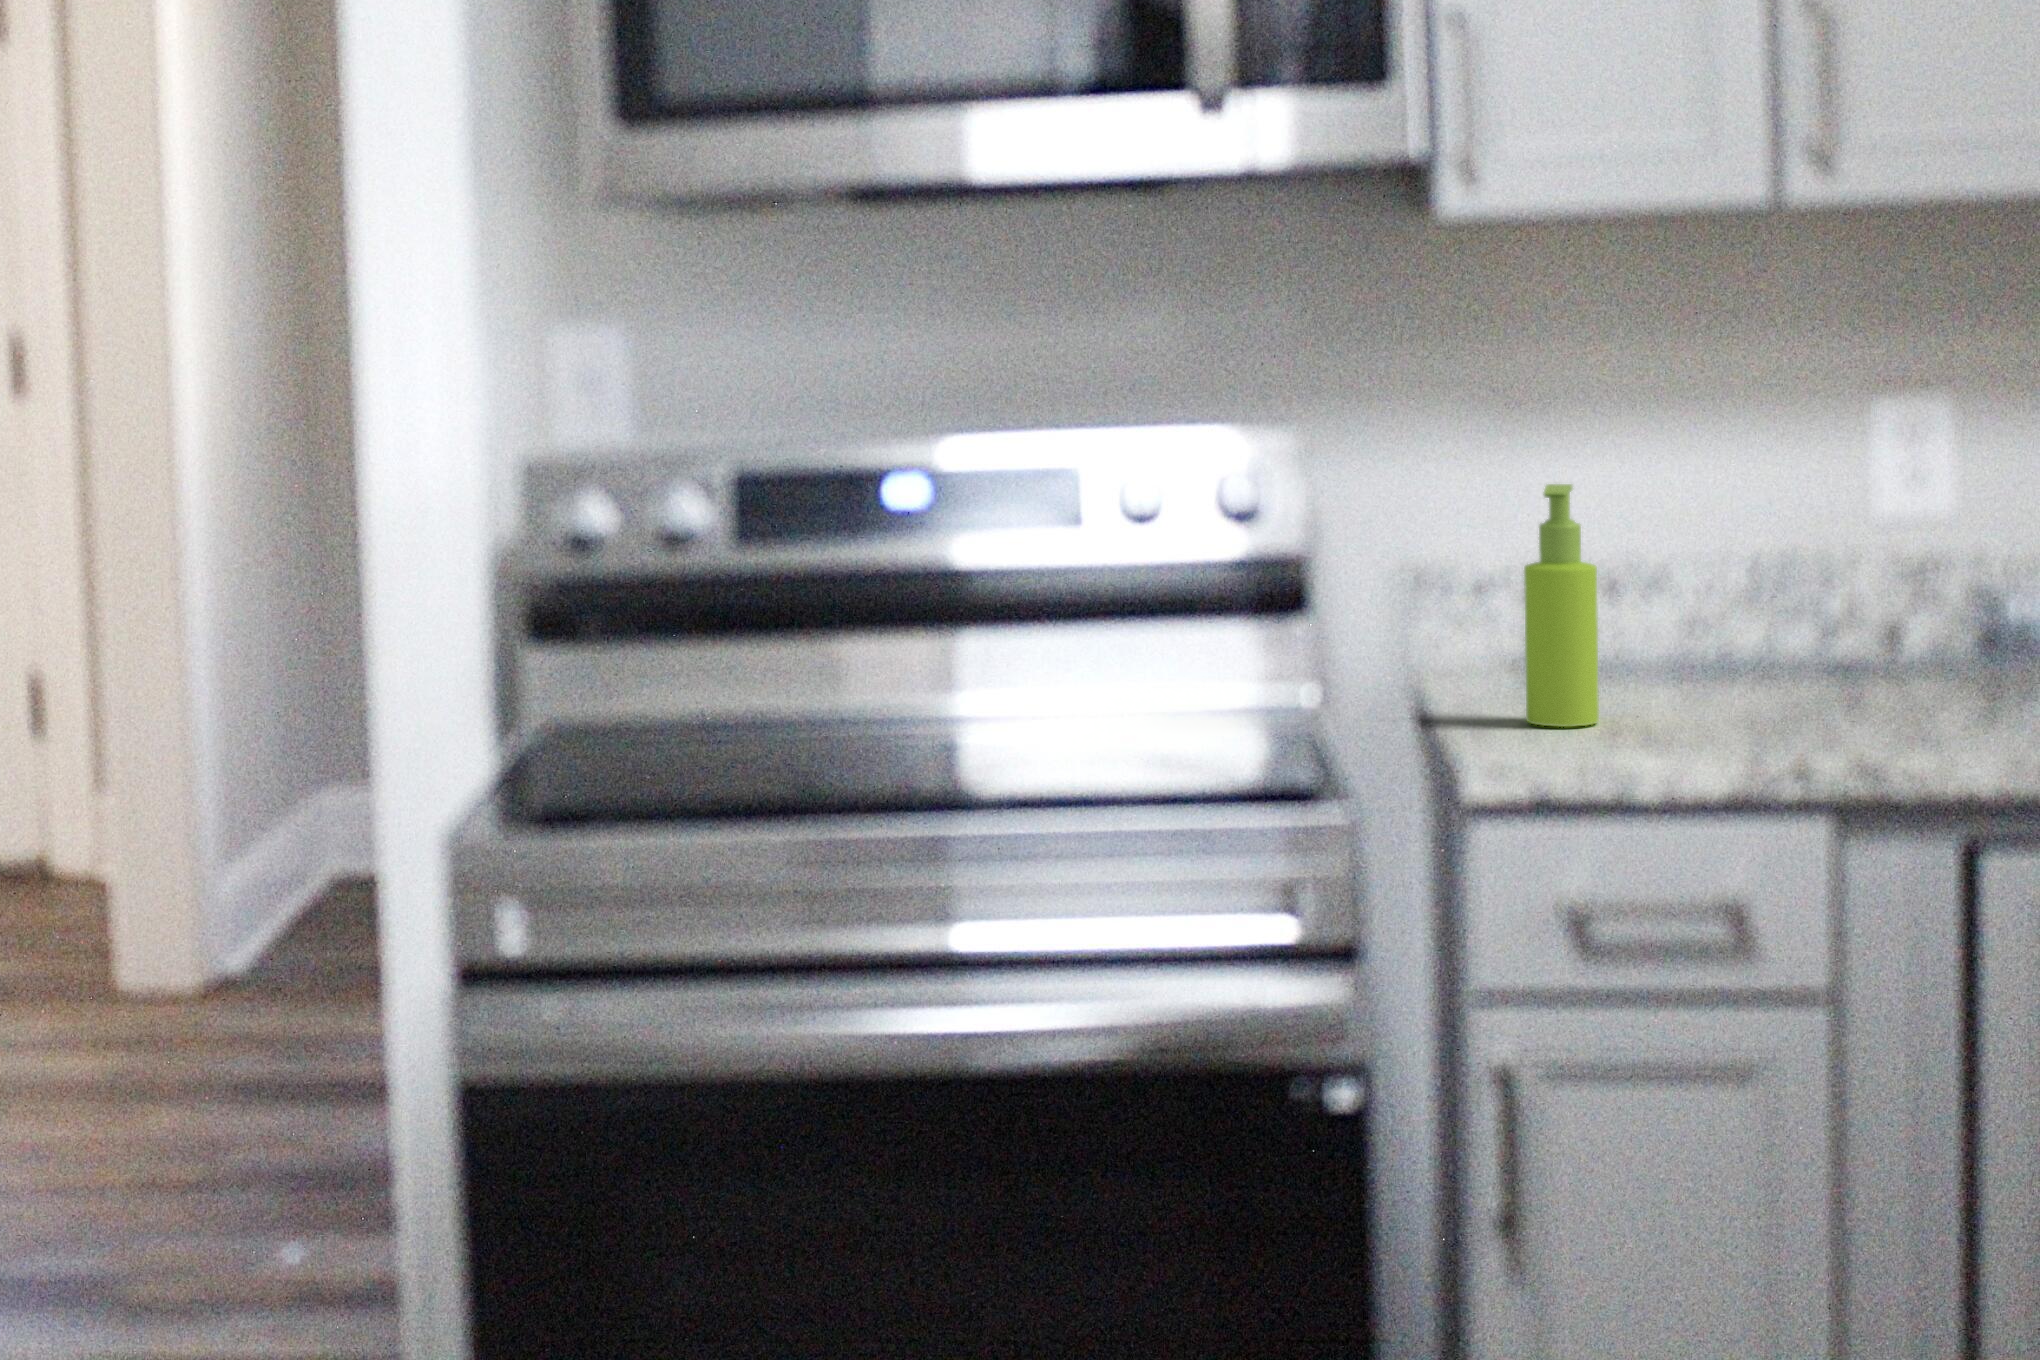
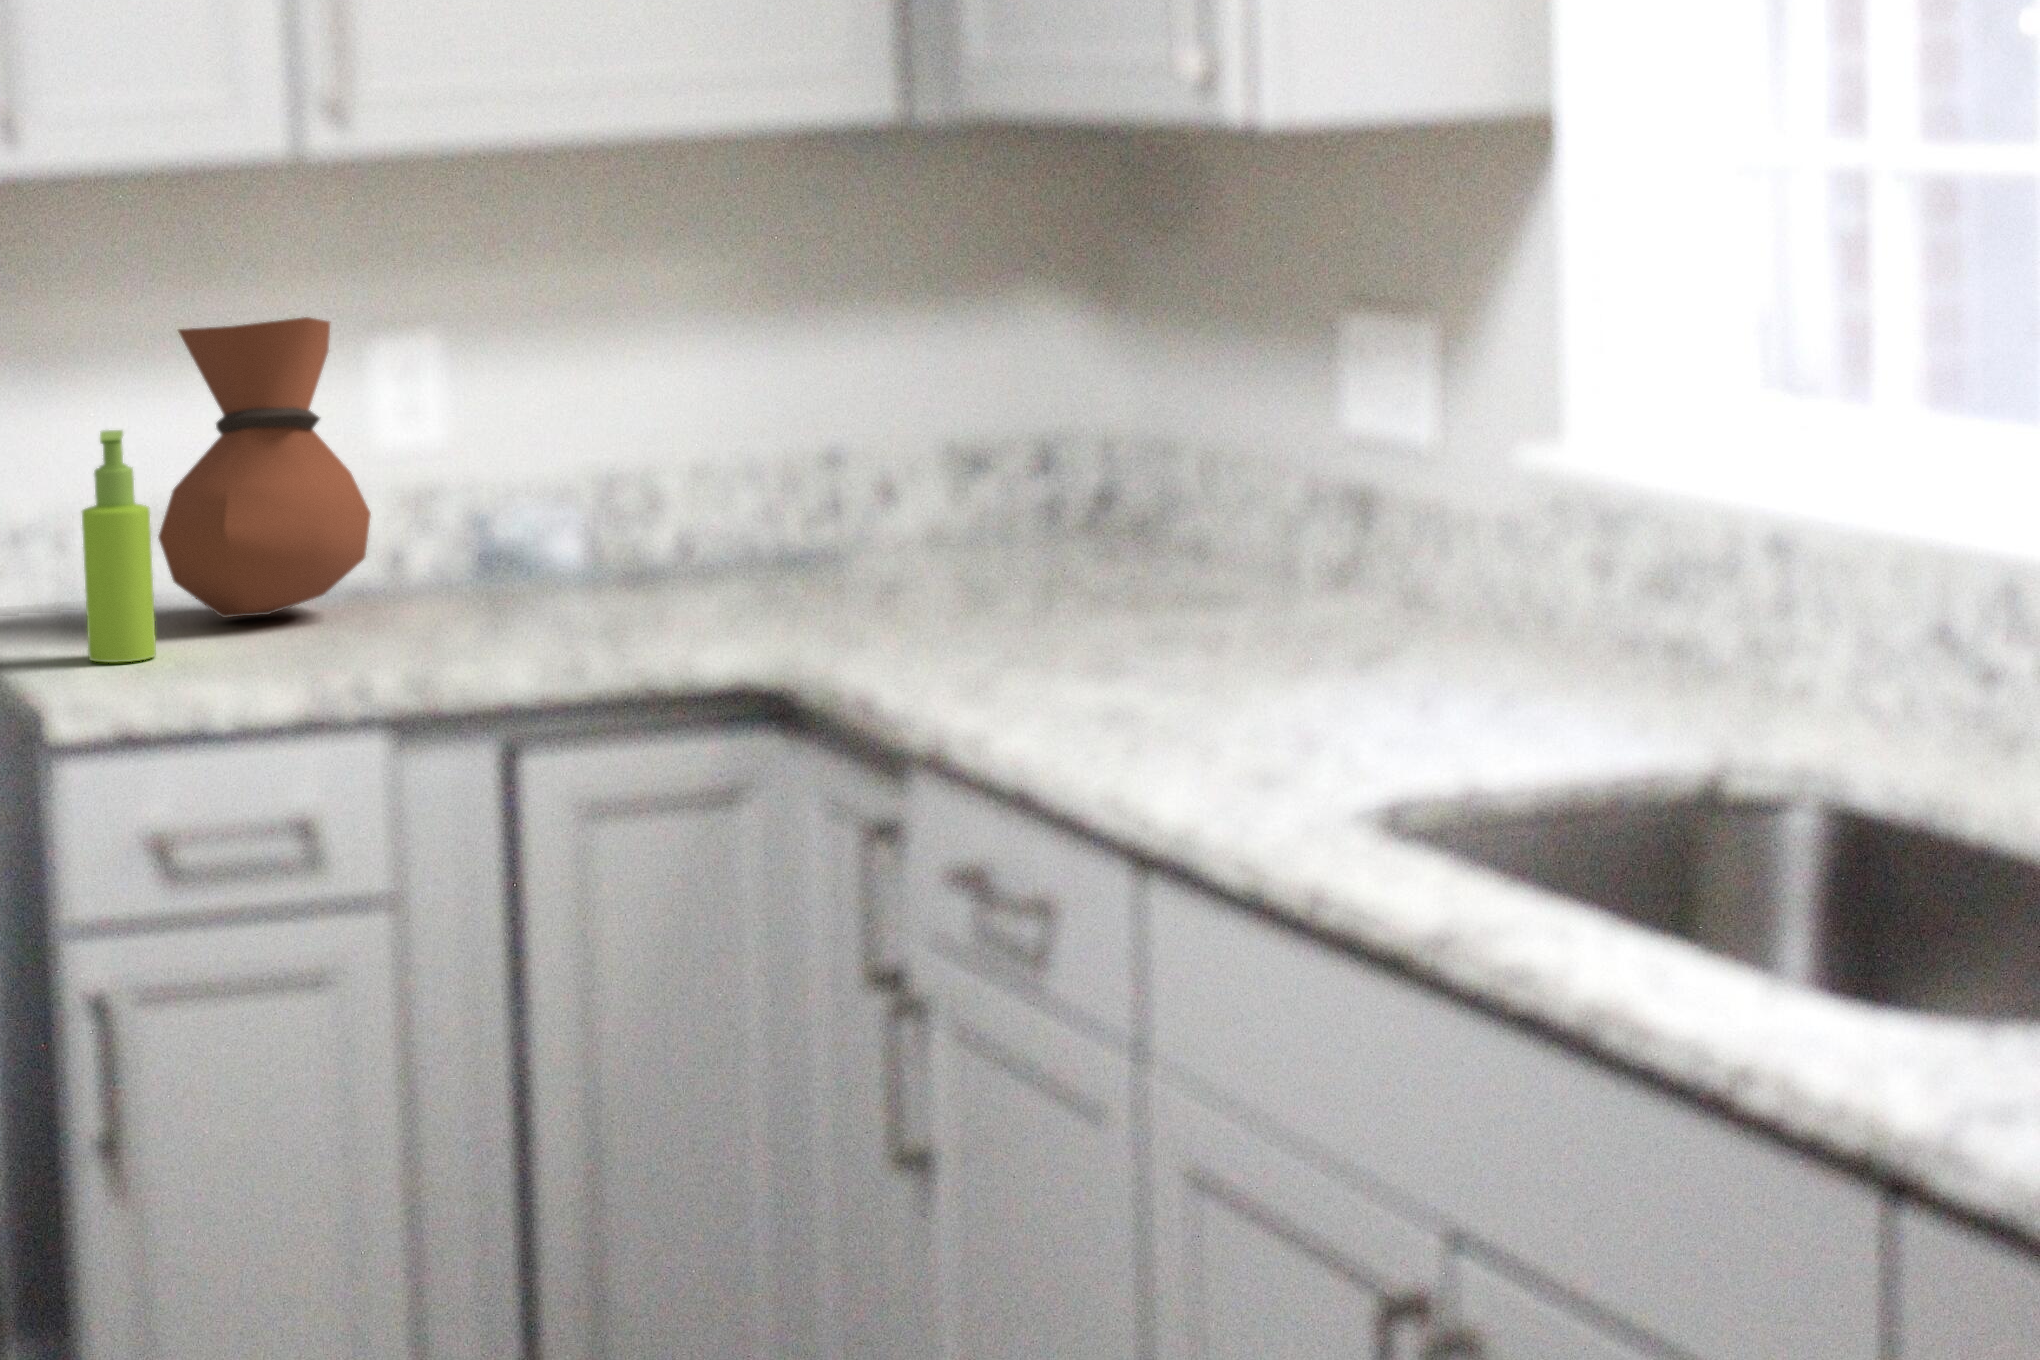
vase: none [1616,373,1851,690] -> present [158,317,371,618]

